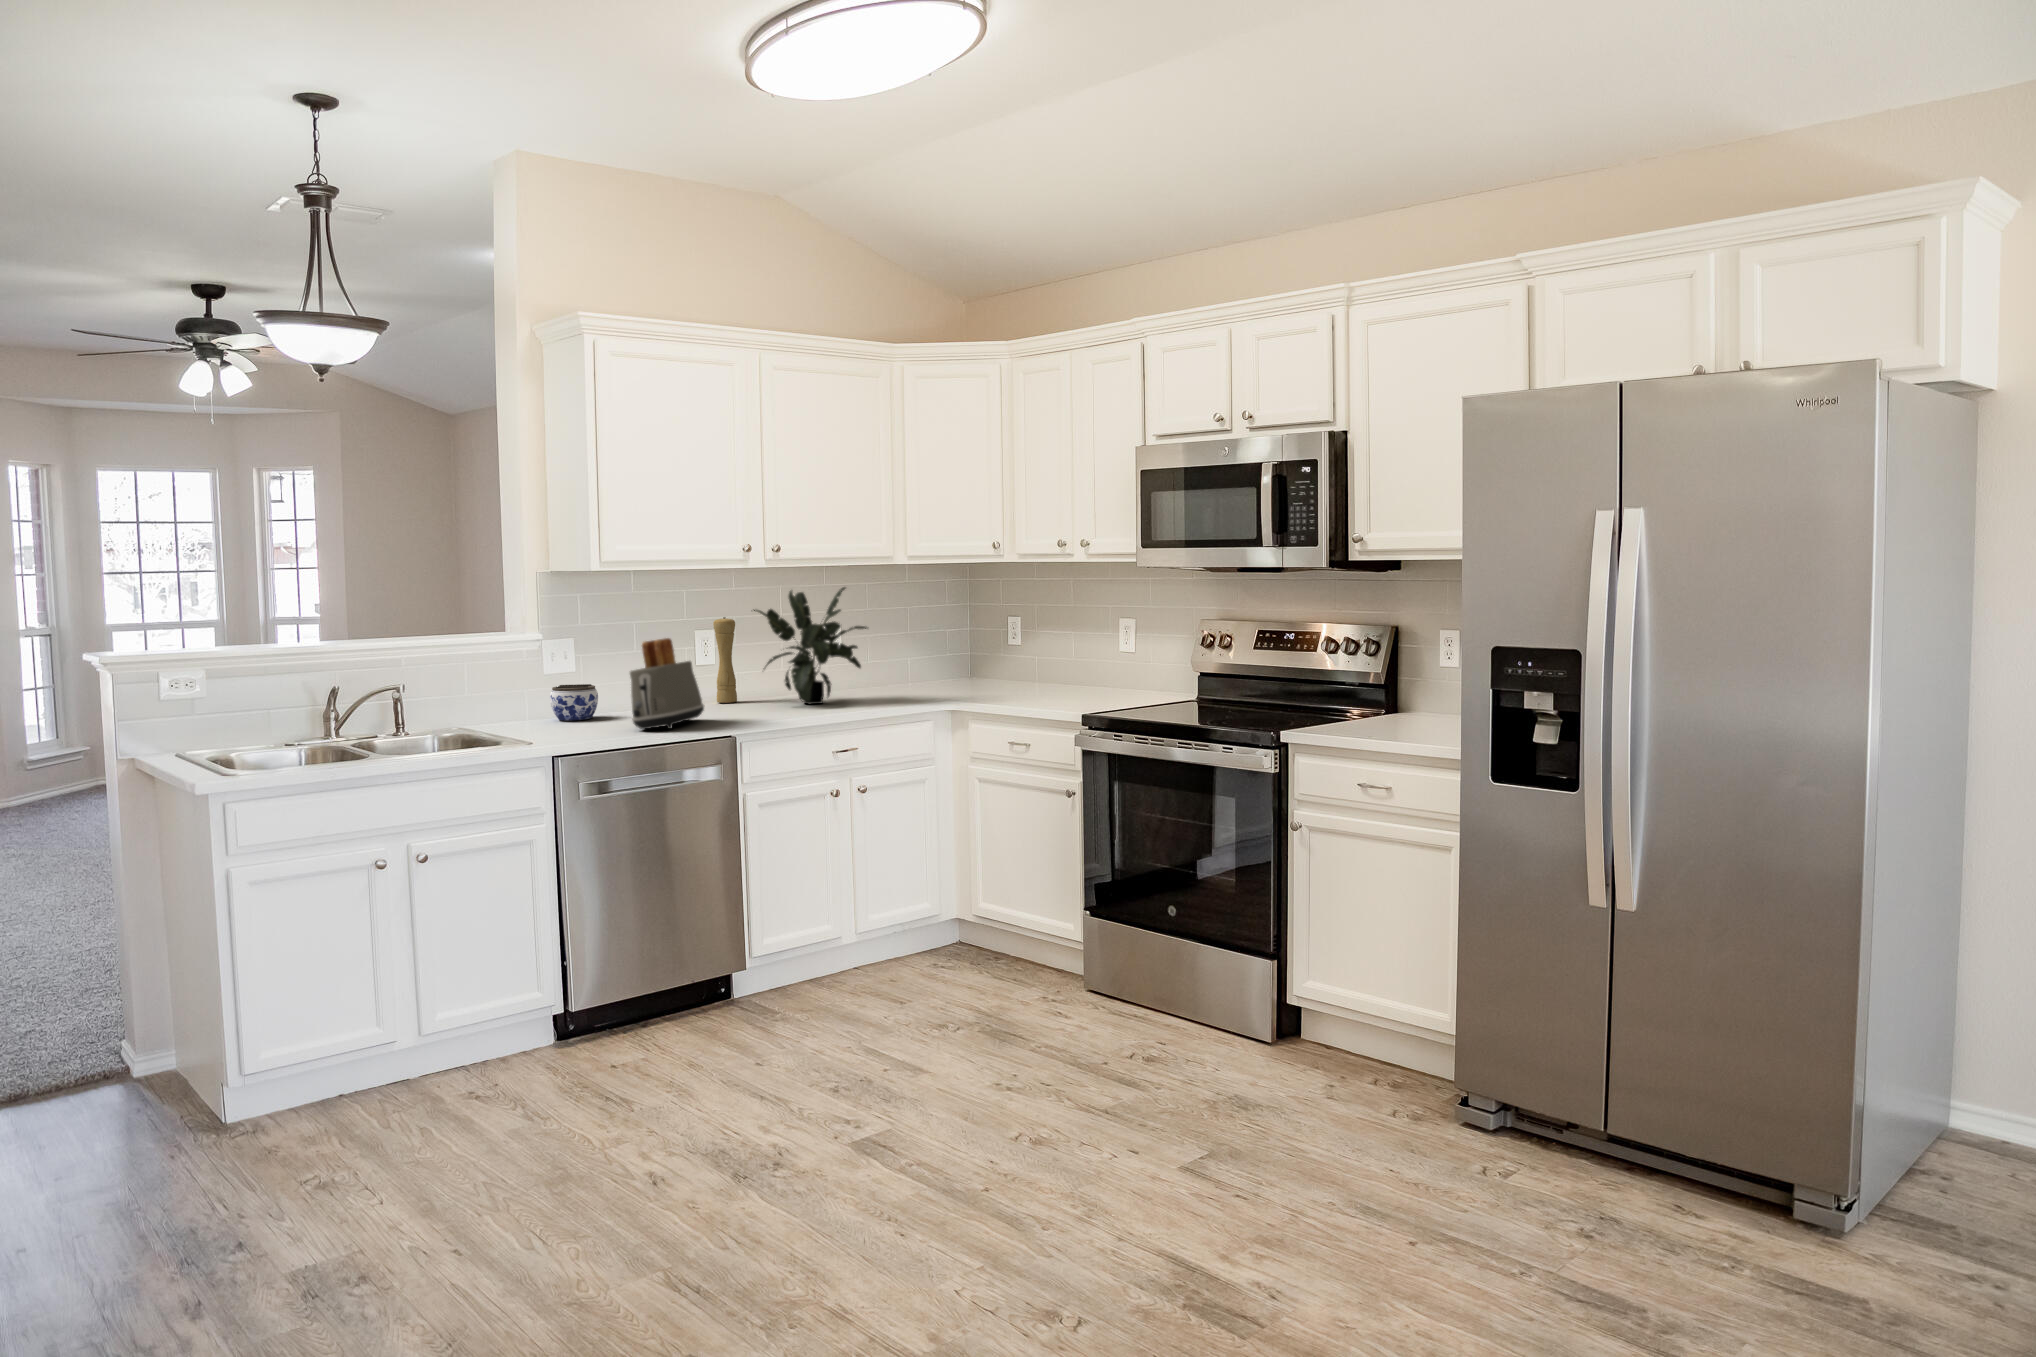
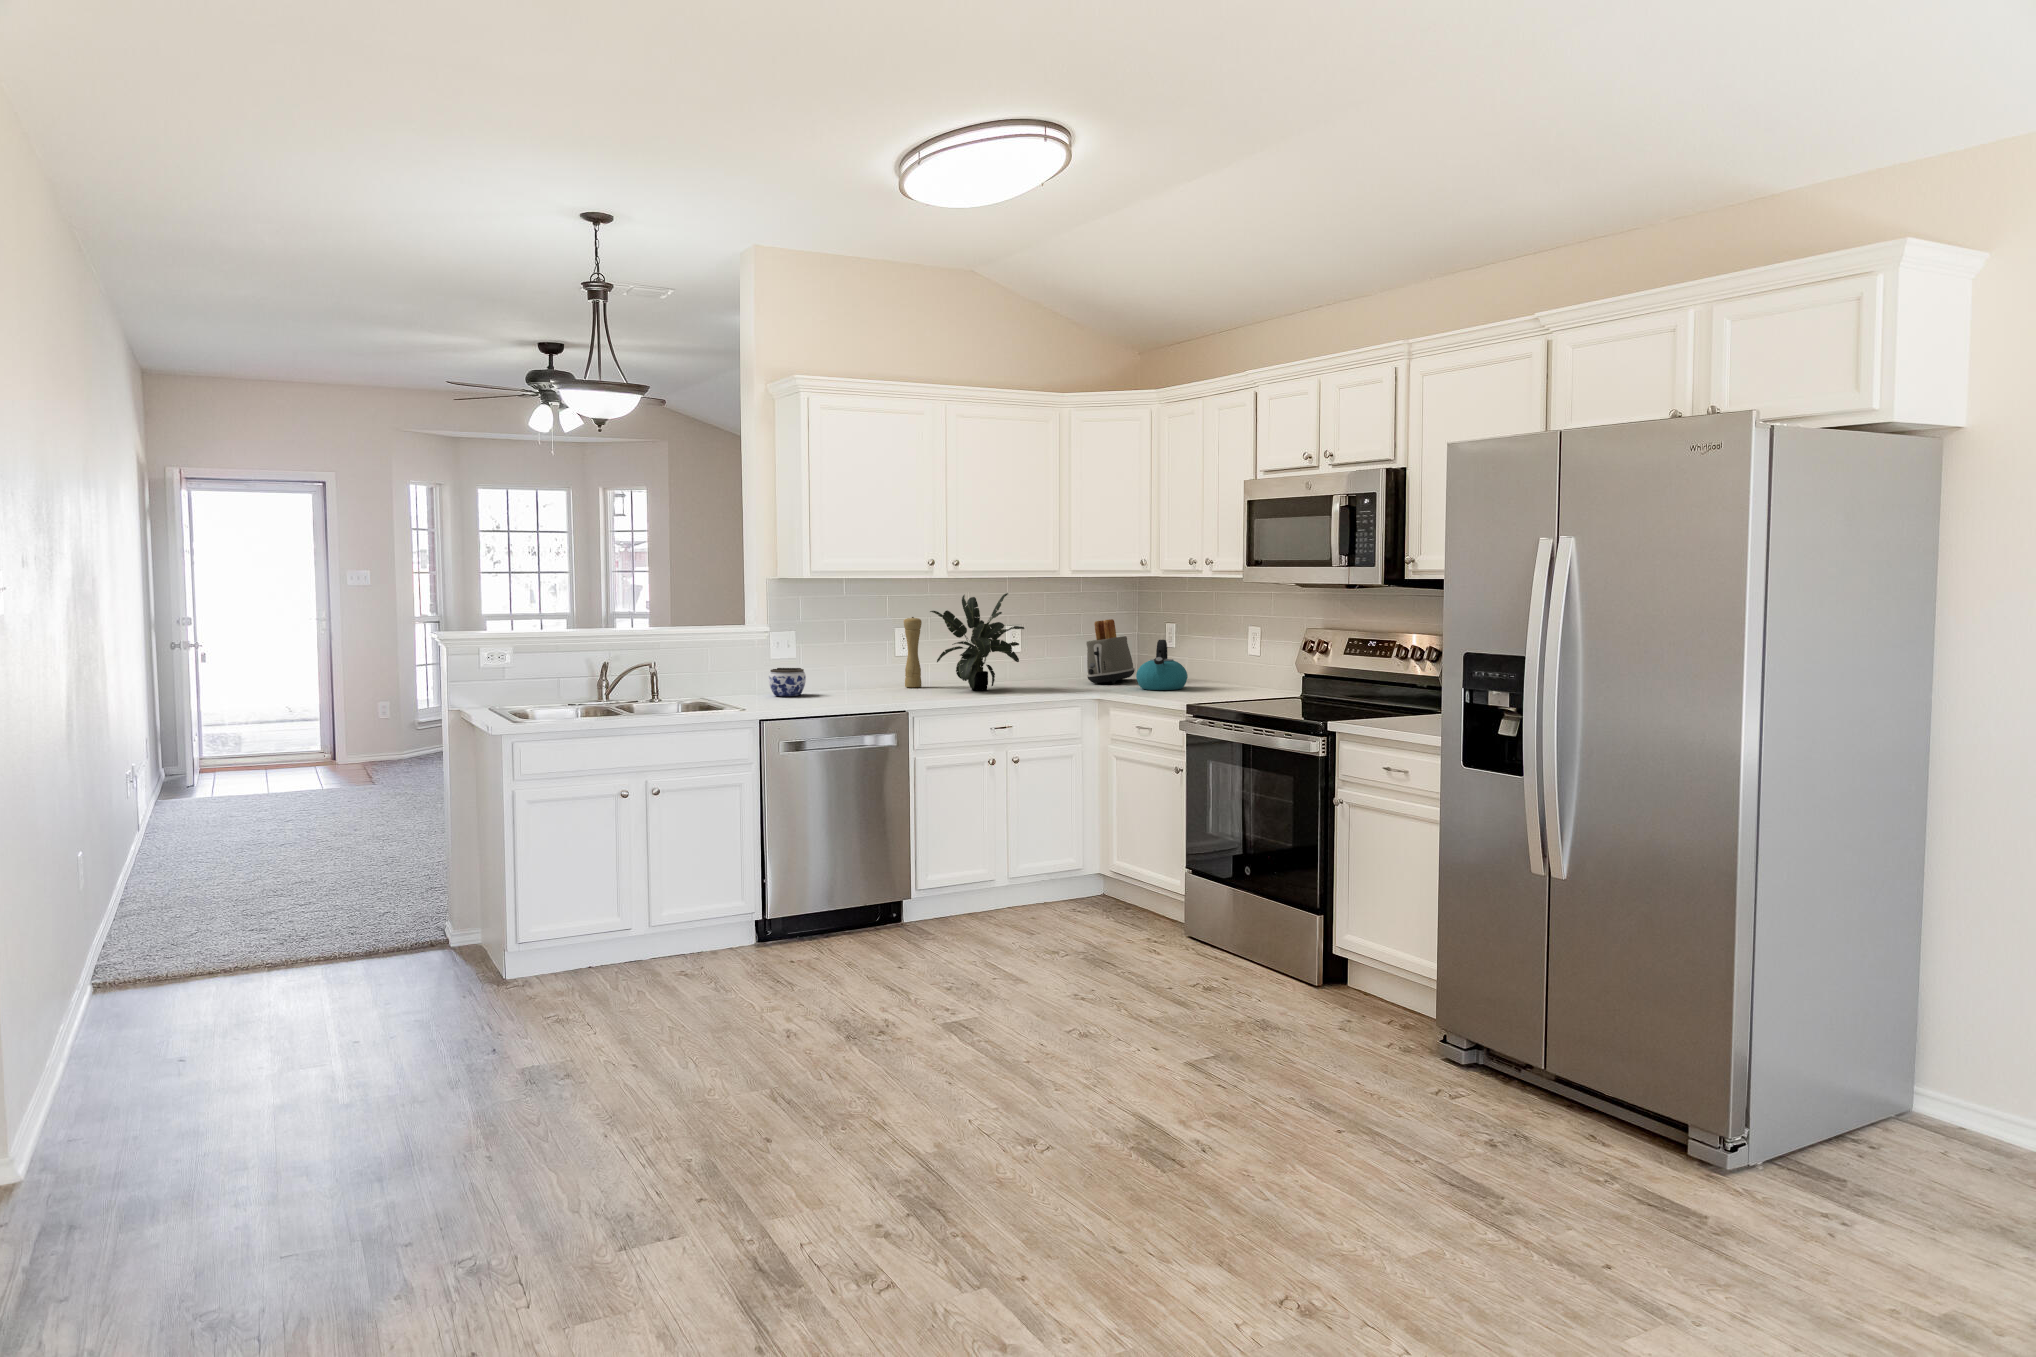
toaster: present [630,638,704,729] -> present [1086,619,1135,684]
kettle: none [999,638,1058,696] -> present [1136,640,1188,690]

